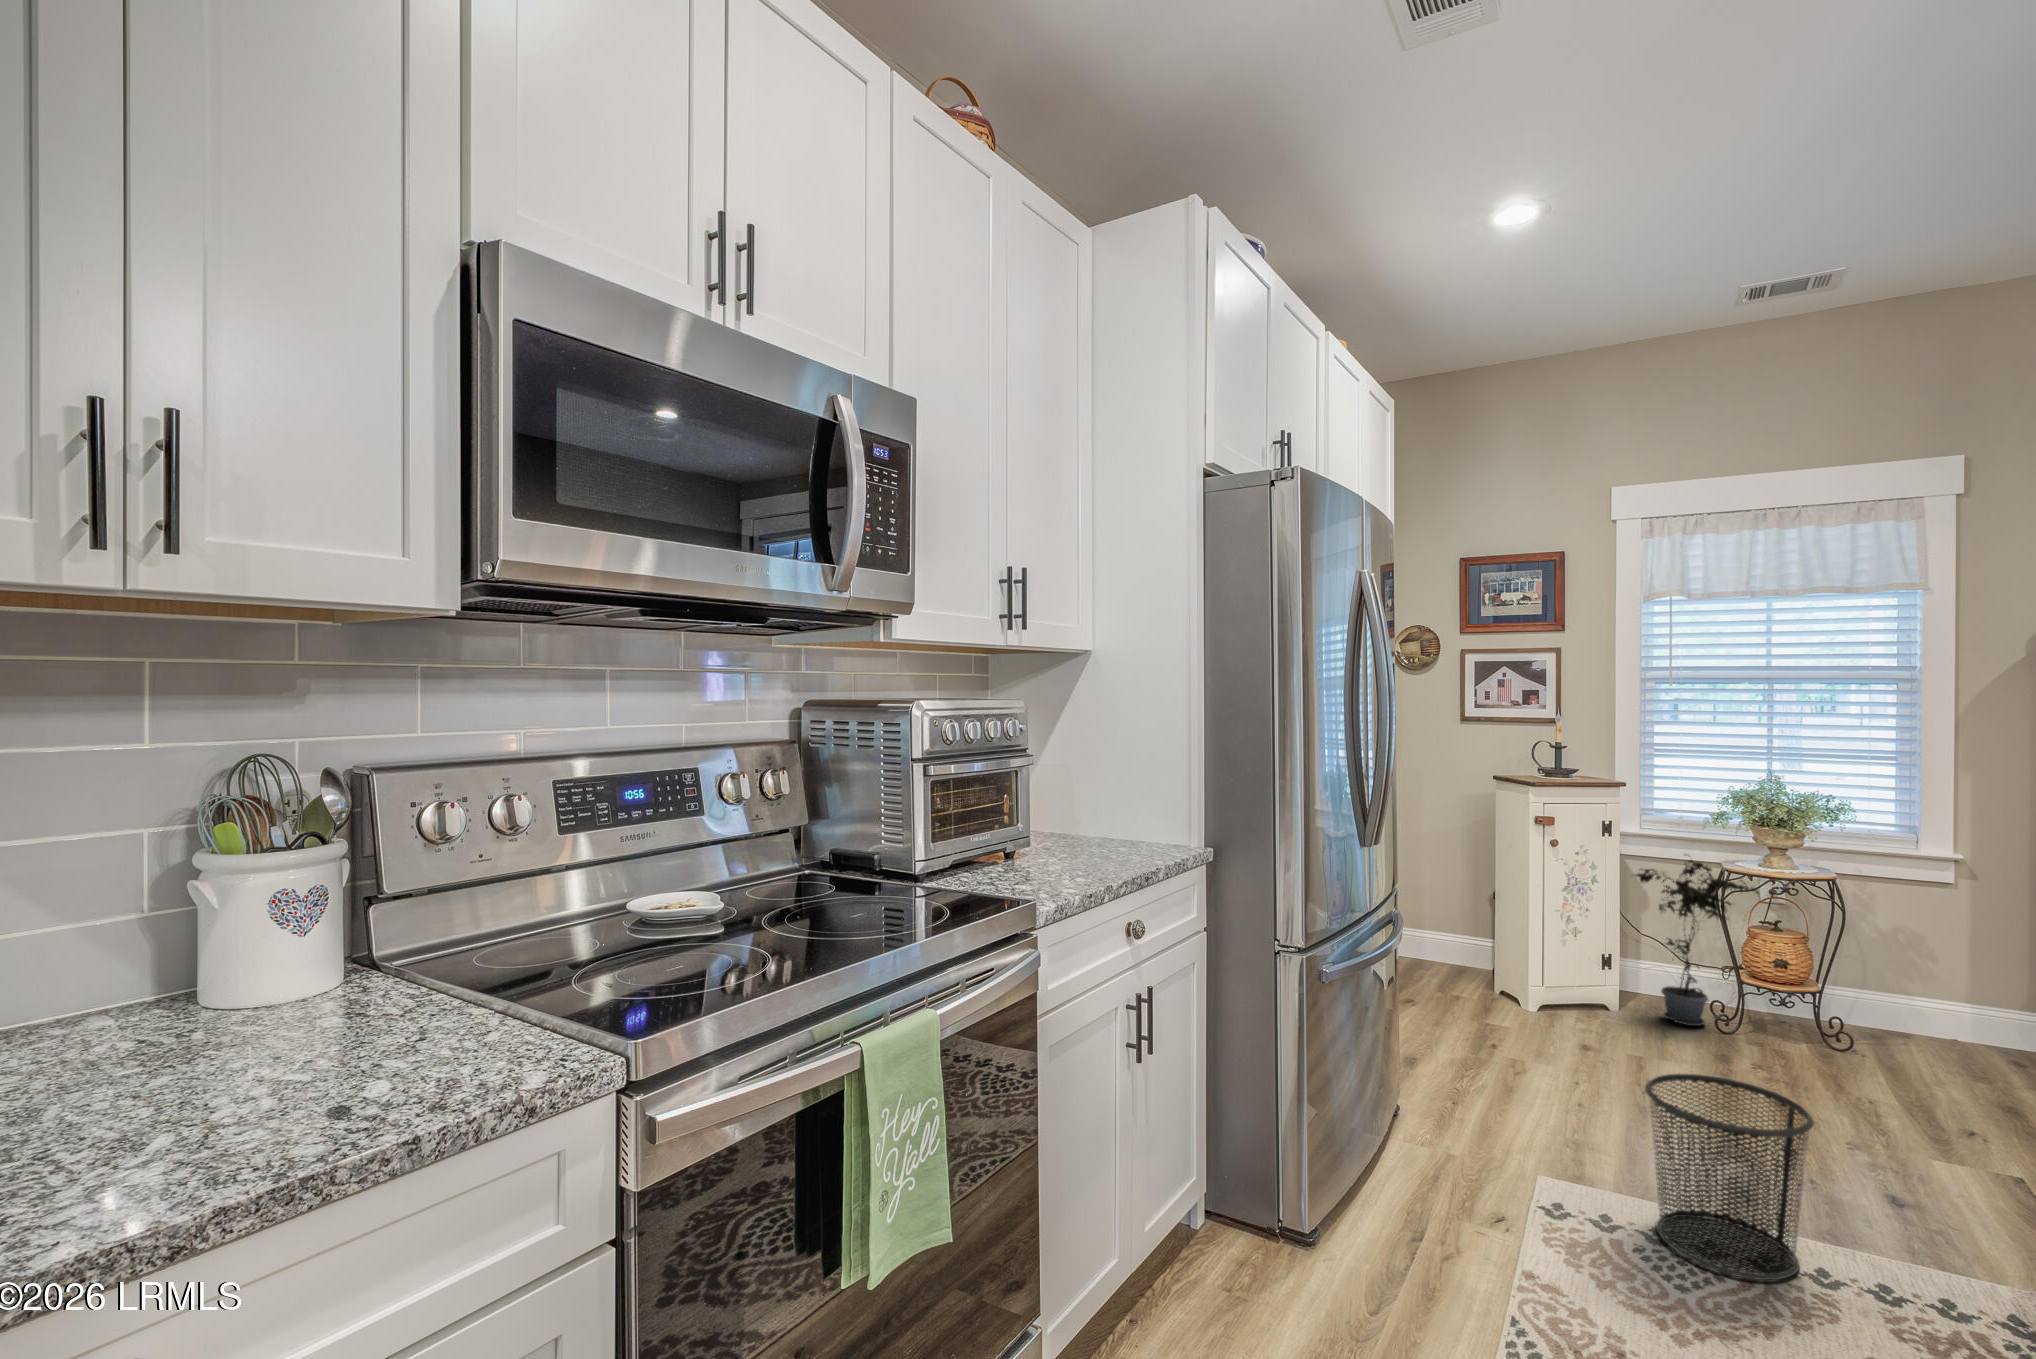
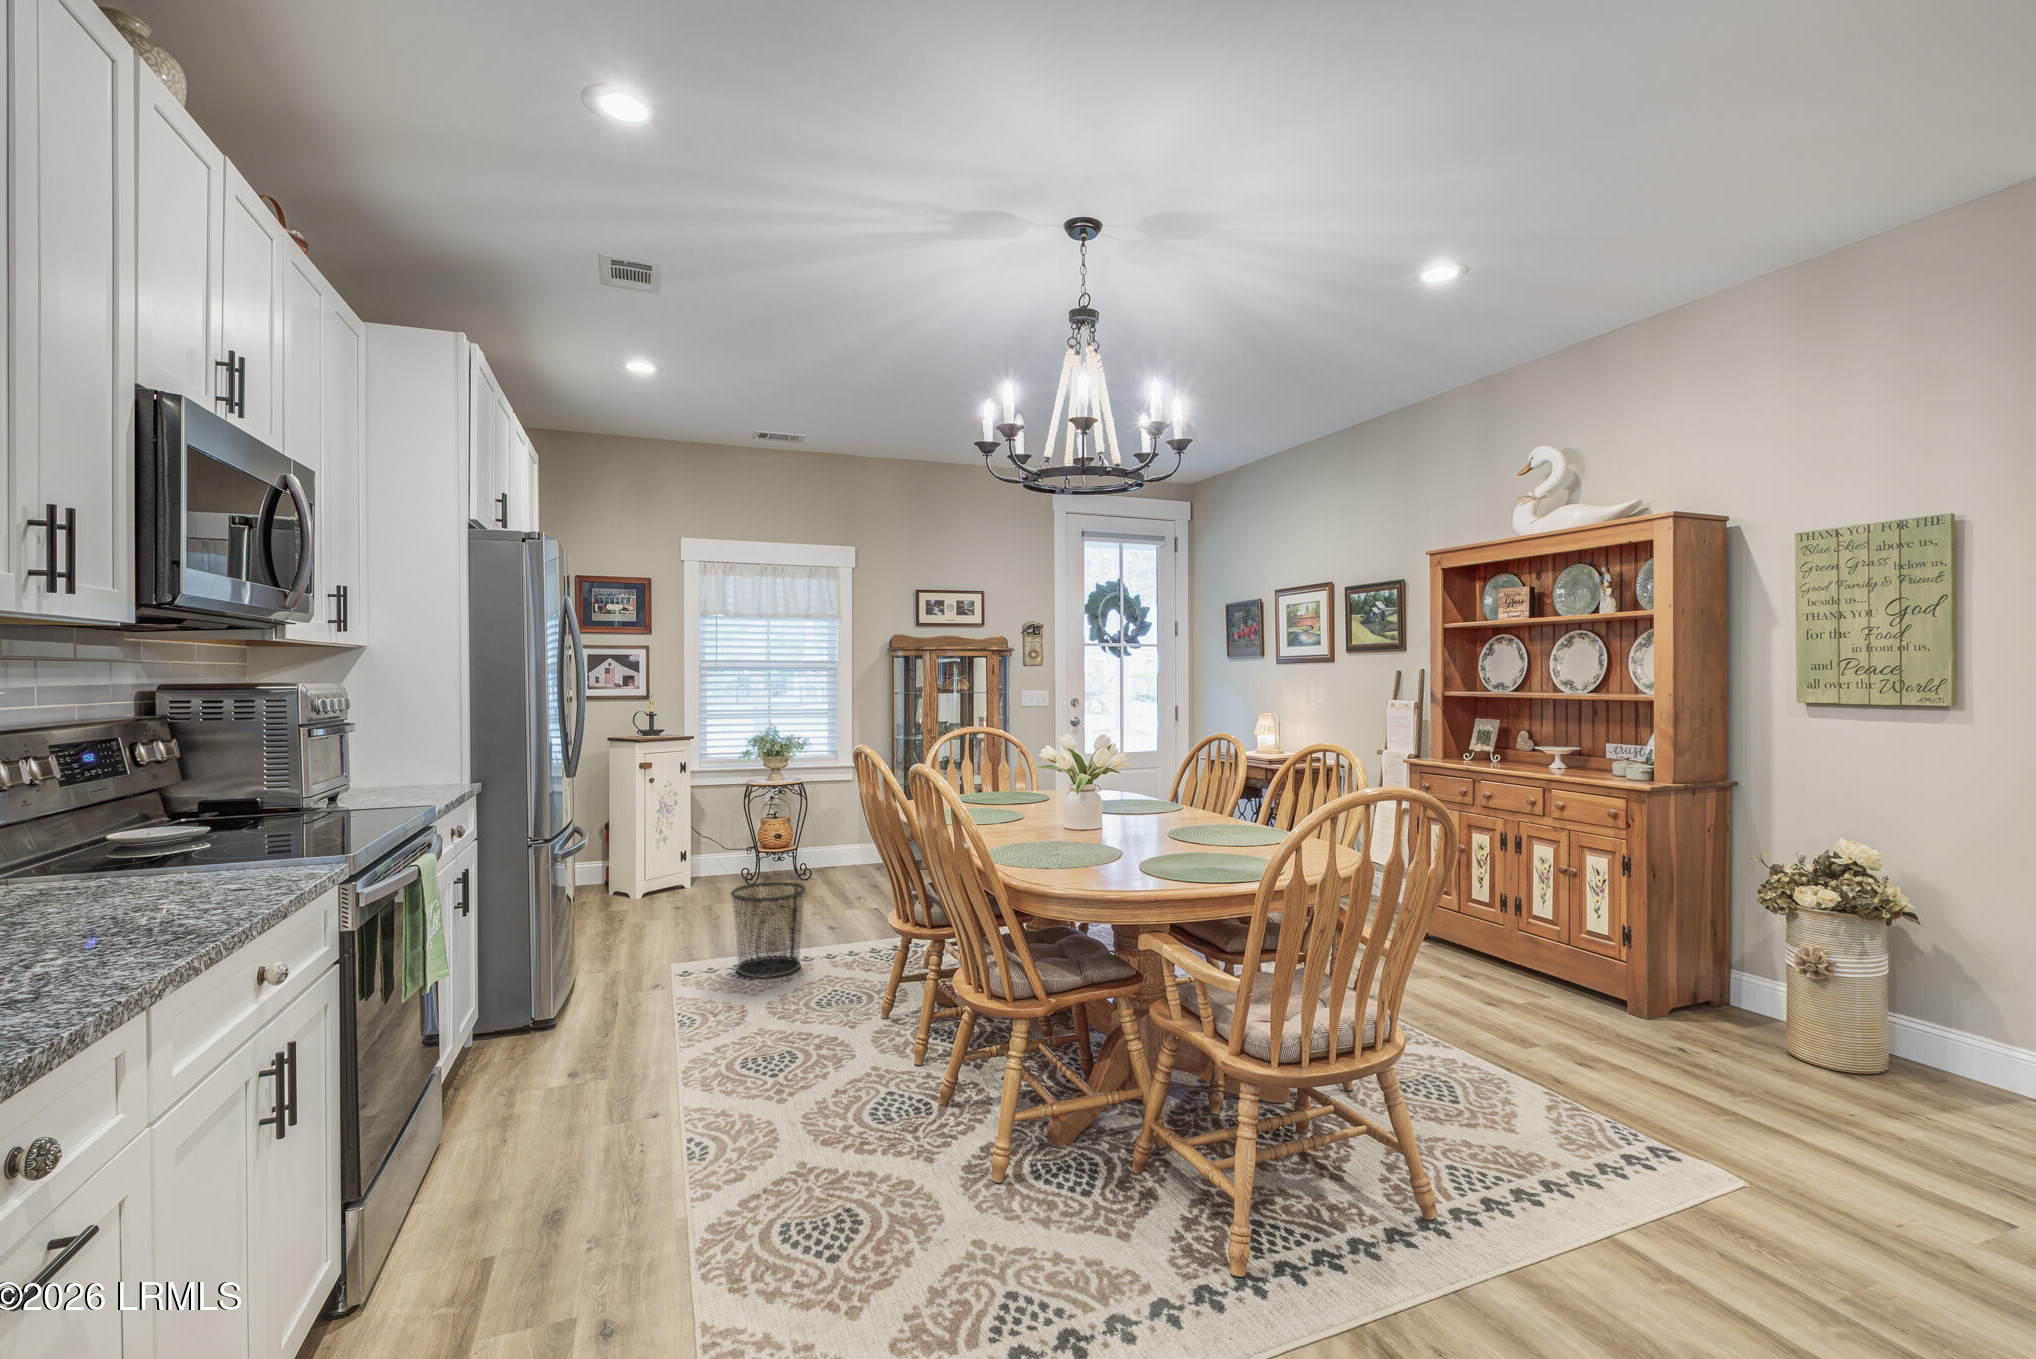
potted plant: present [1636,859,1759,1026] -> none [697,778,768,886]

